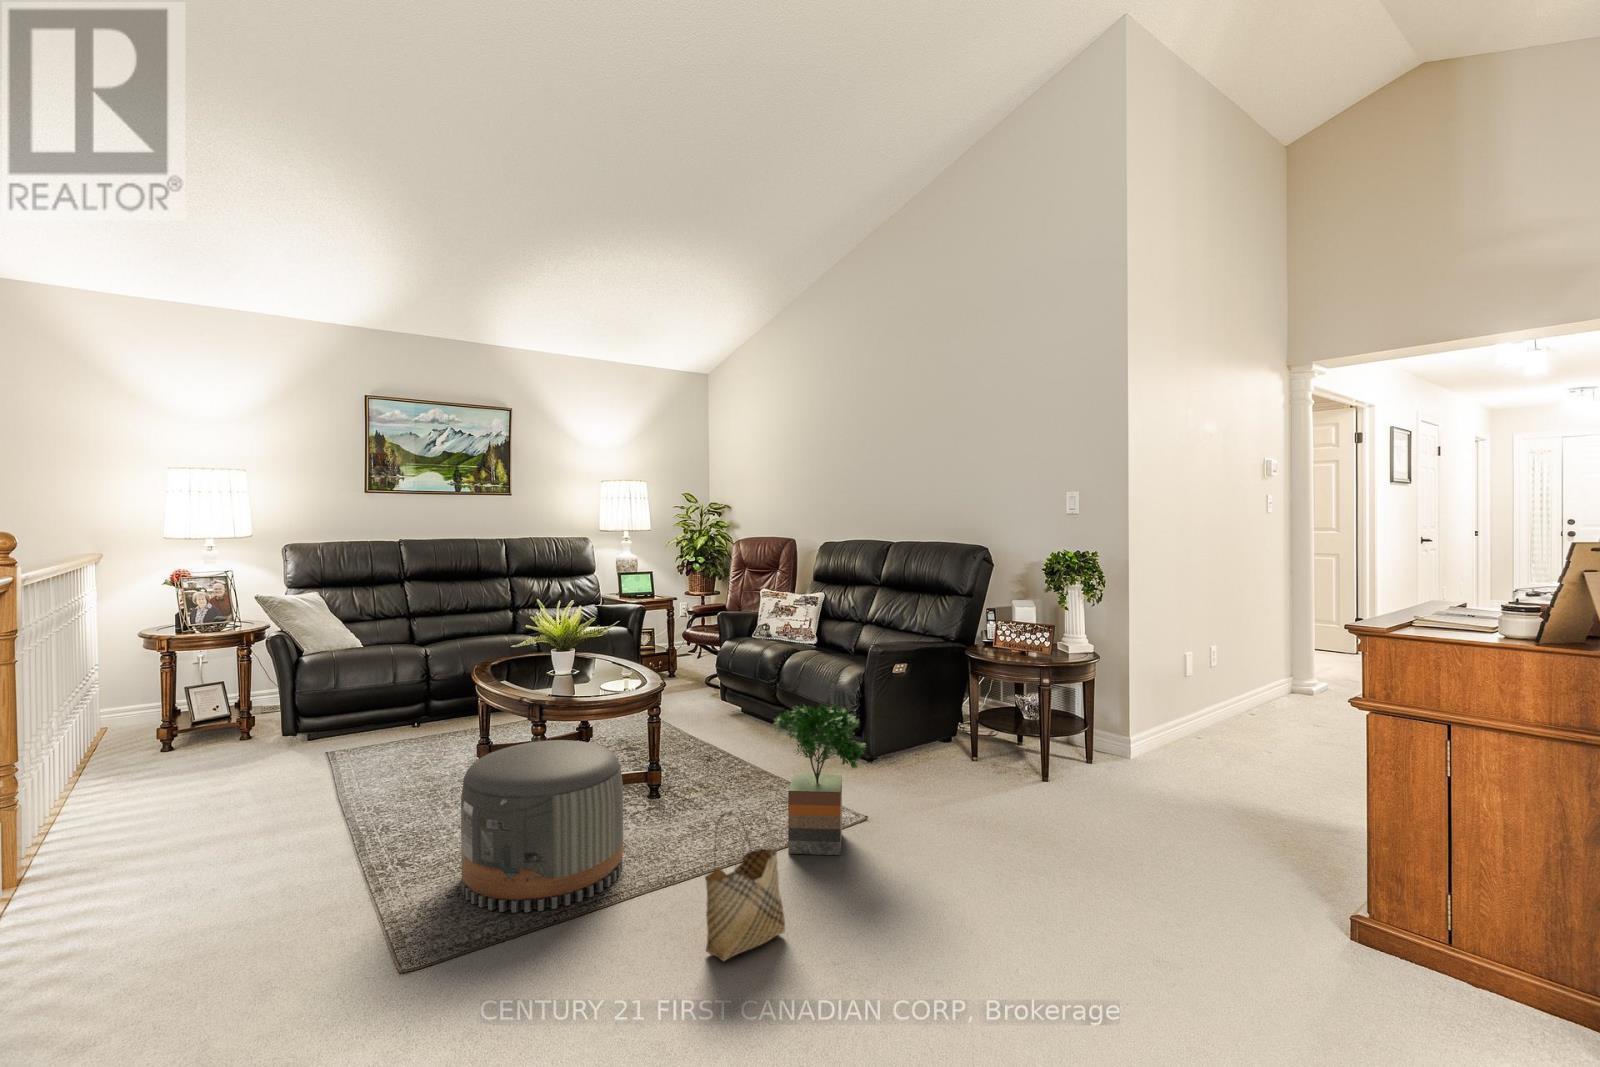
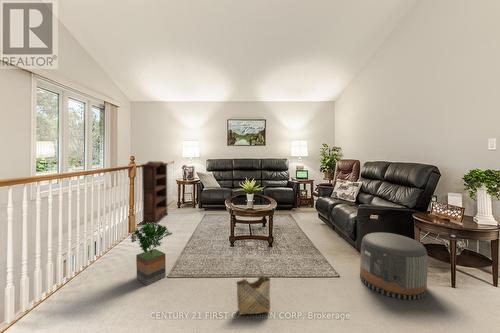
bookshelf: none [47,560,146,836] -> present [142,161,168,224]
potted tree: present [774,704,865,855] -> present [131,223,172,285]
pouf: present [461,740,623,912] -> present [360,233,428,300]

